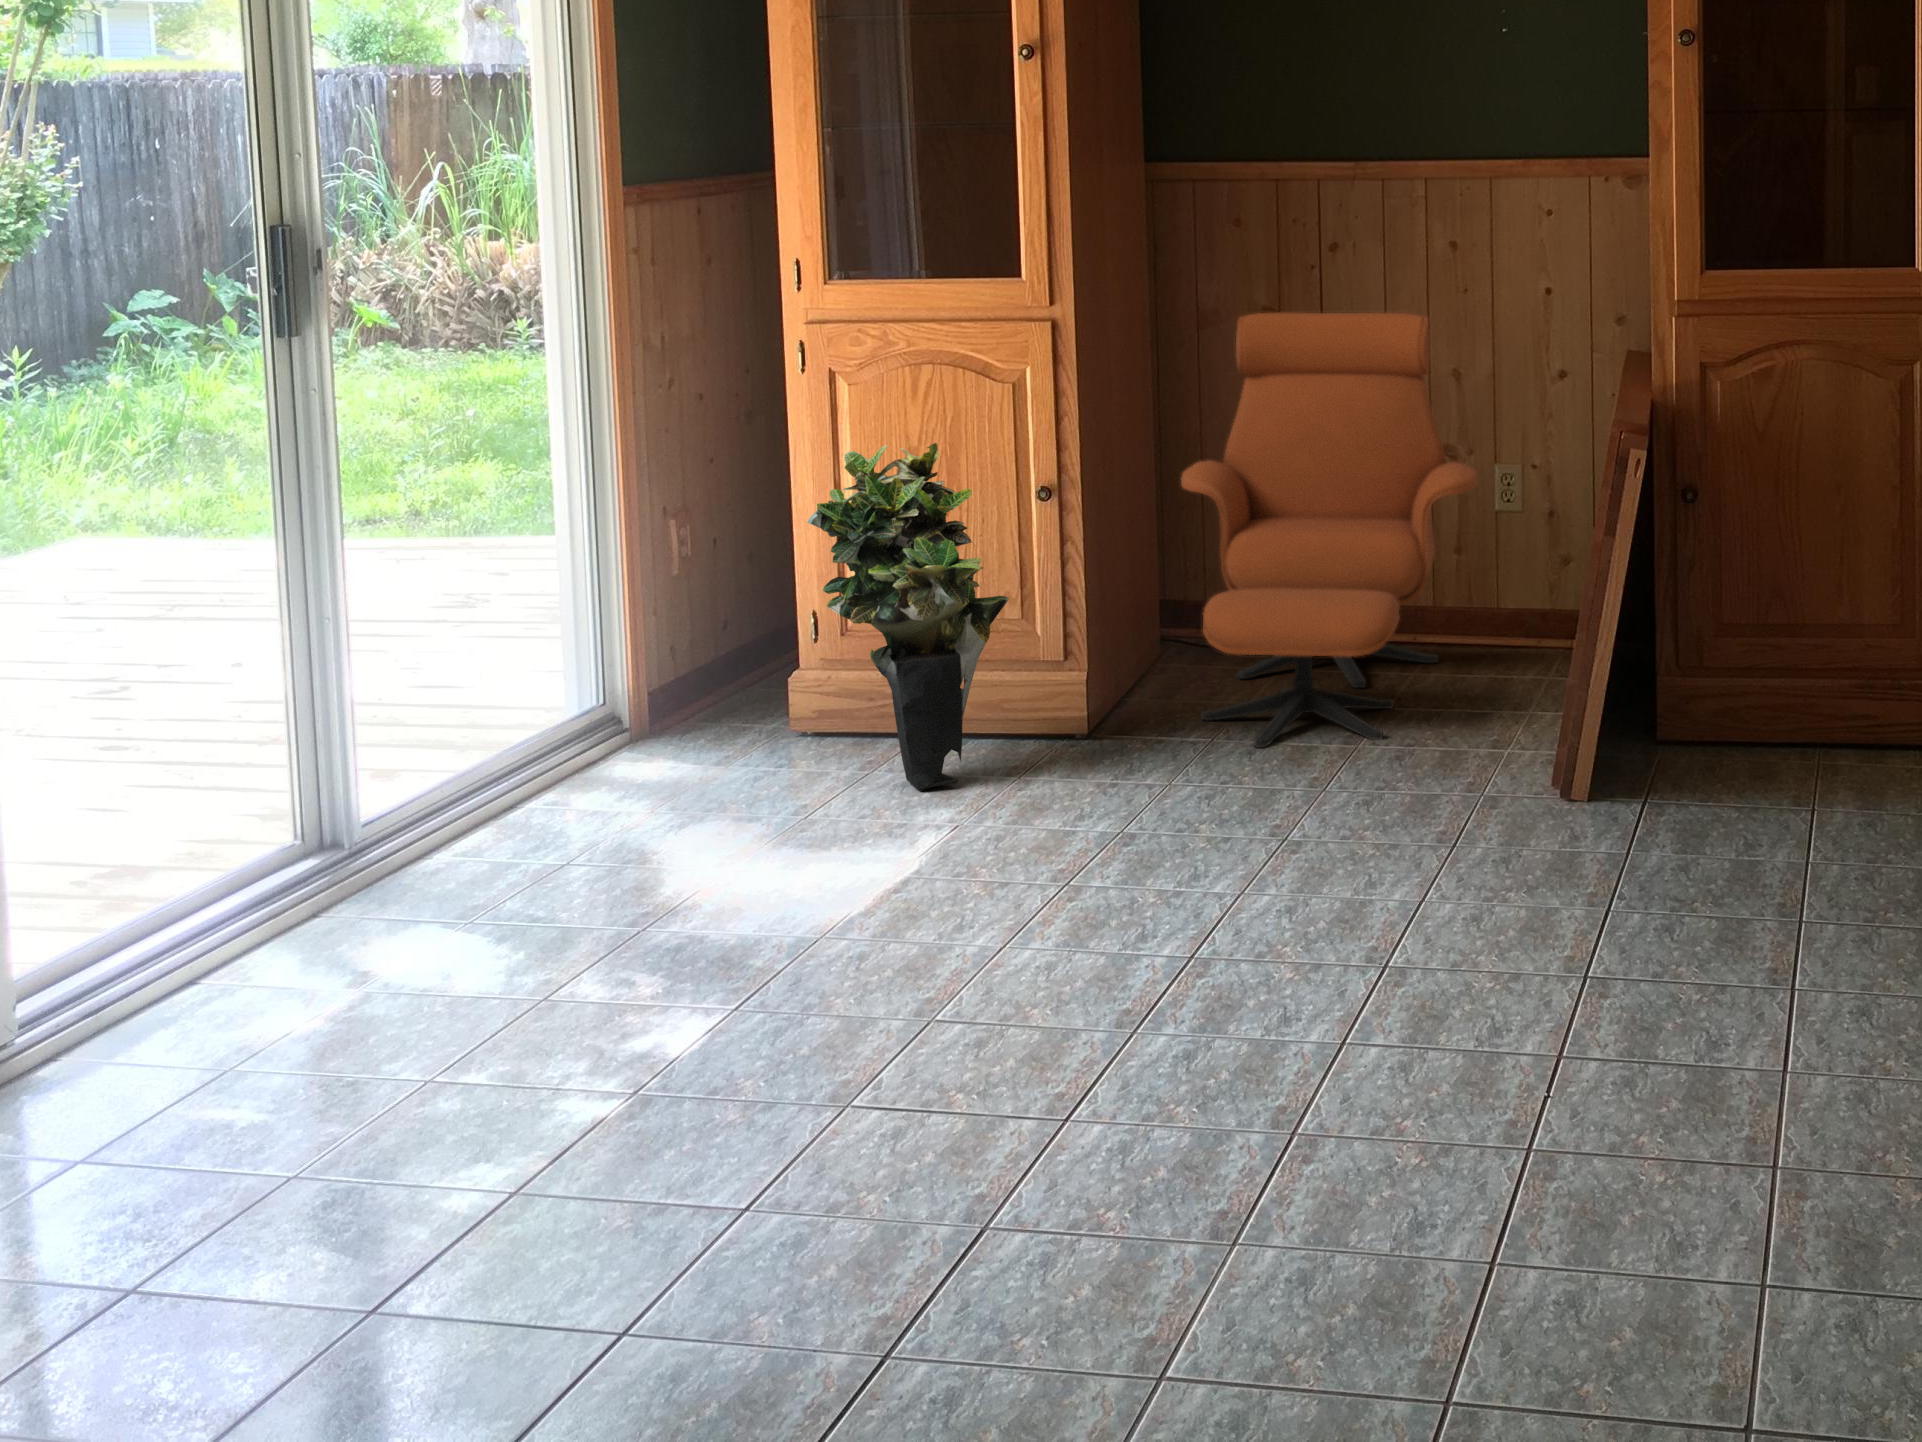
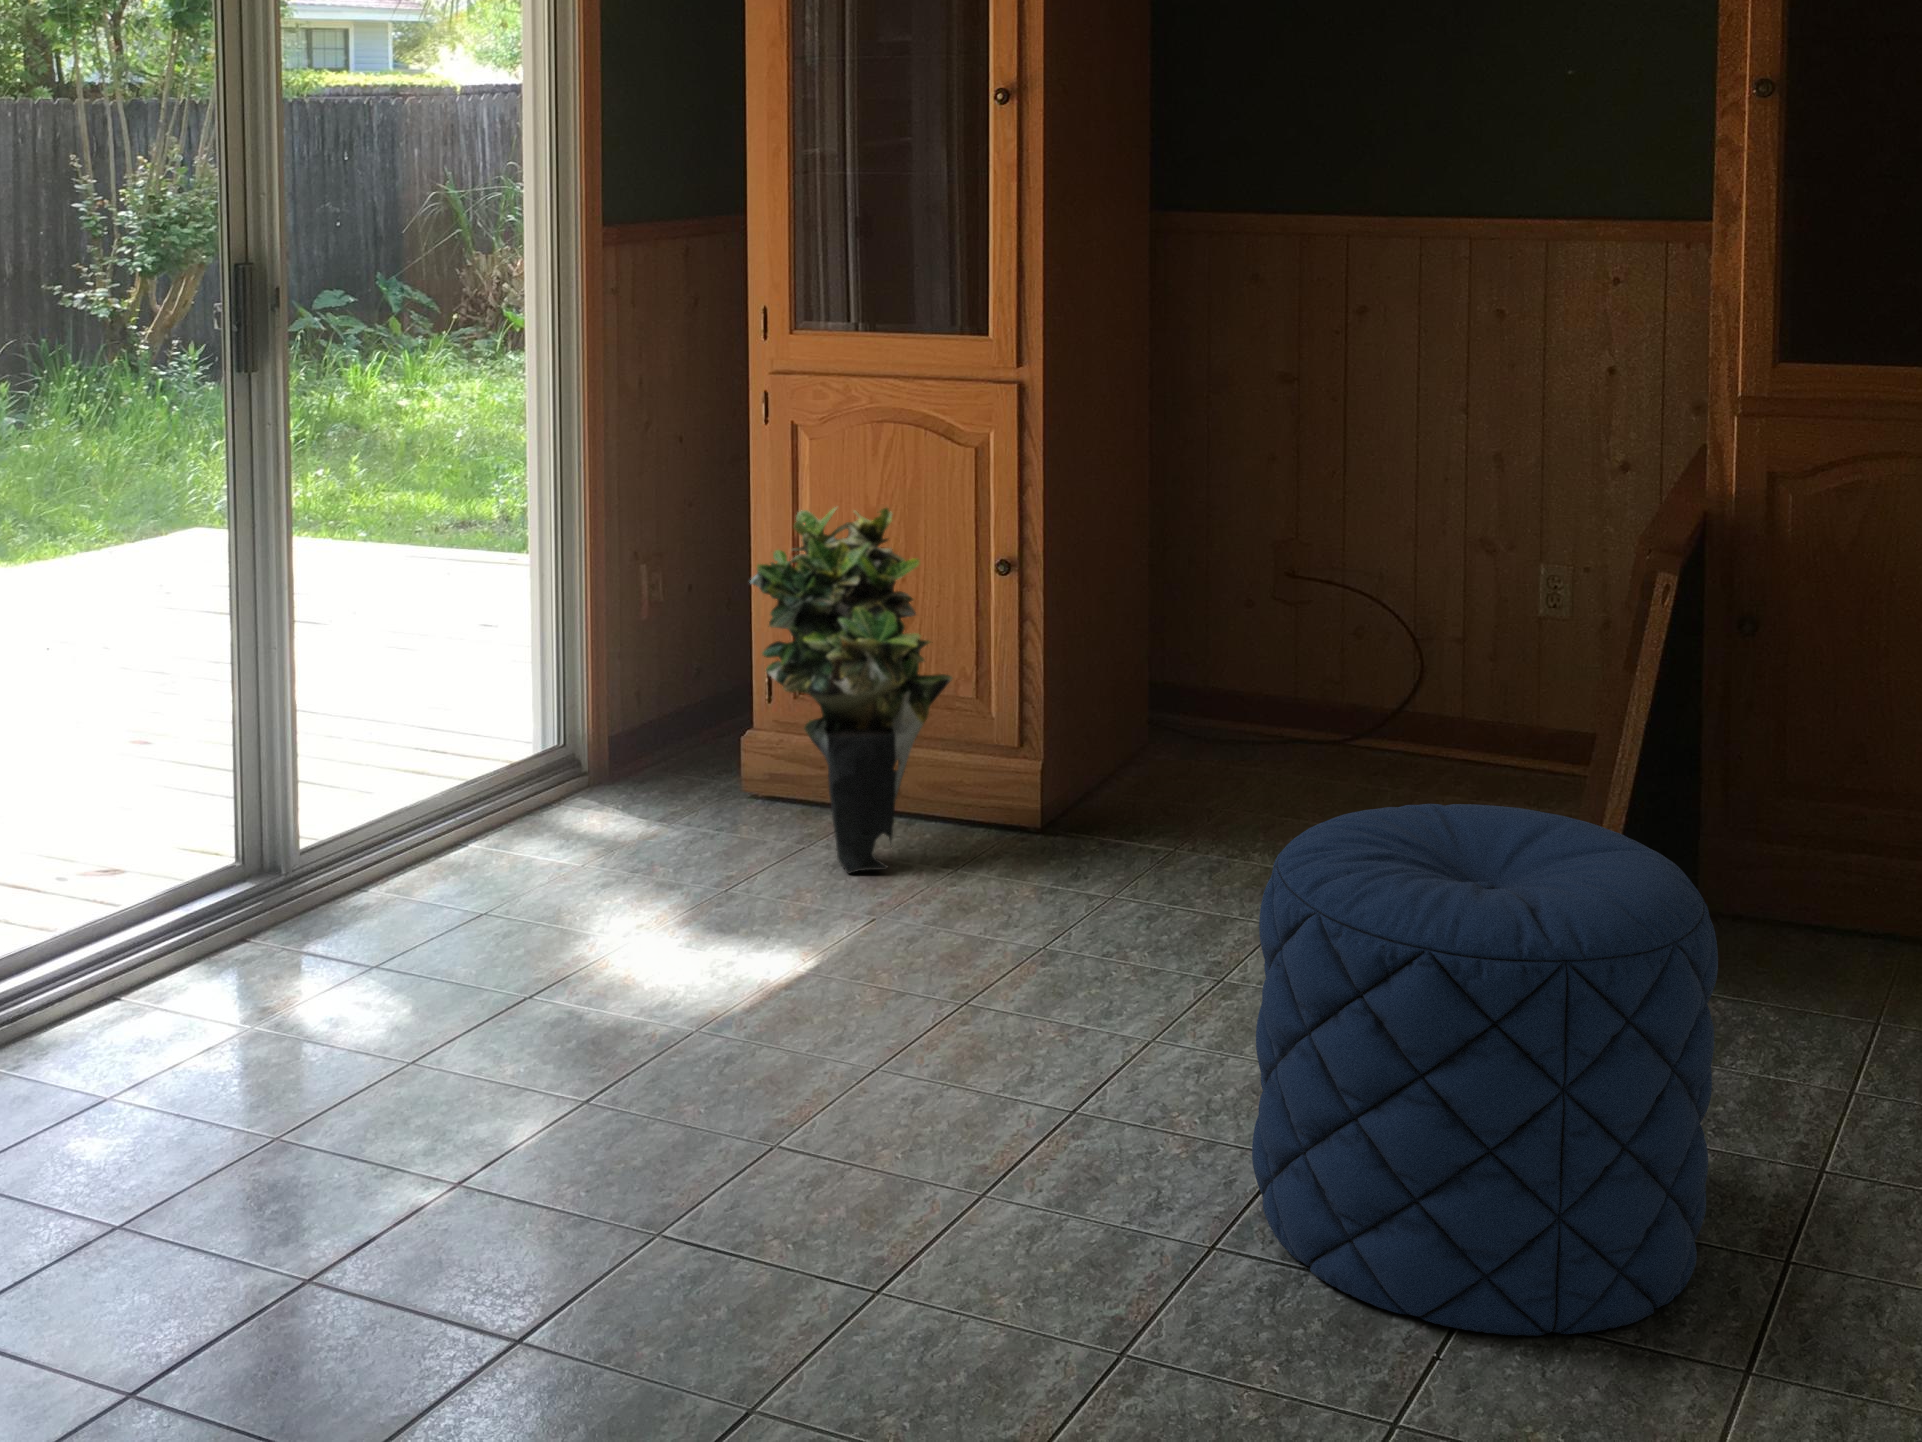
lounge chair: present [1181,313,1479,748] -> none [1170,379,1514,871]
pouf: none [1371,642,1737,1066] -> present [1252,804,1718,1336]

